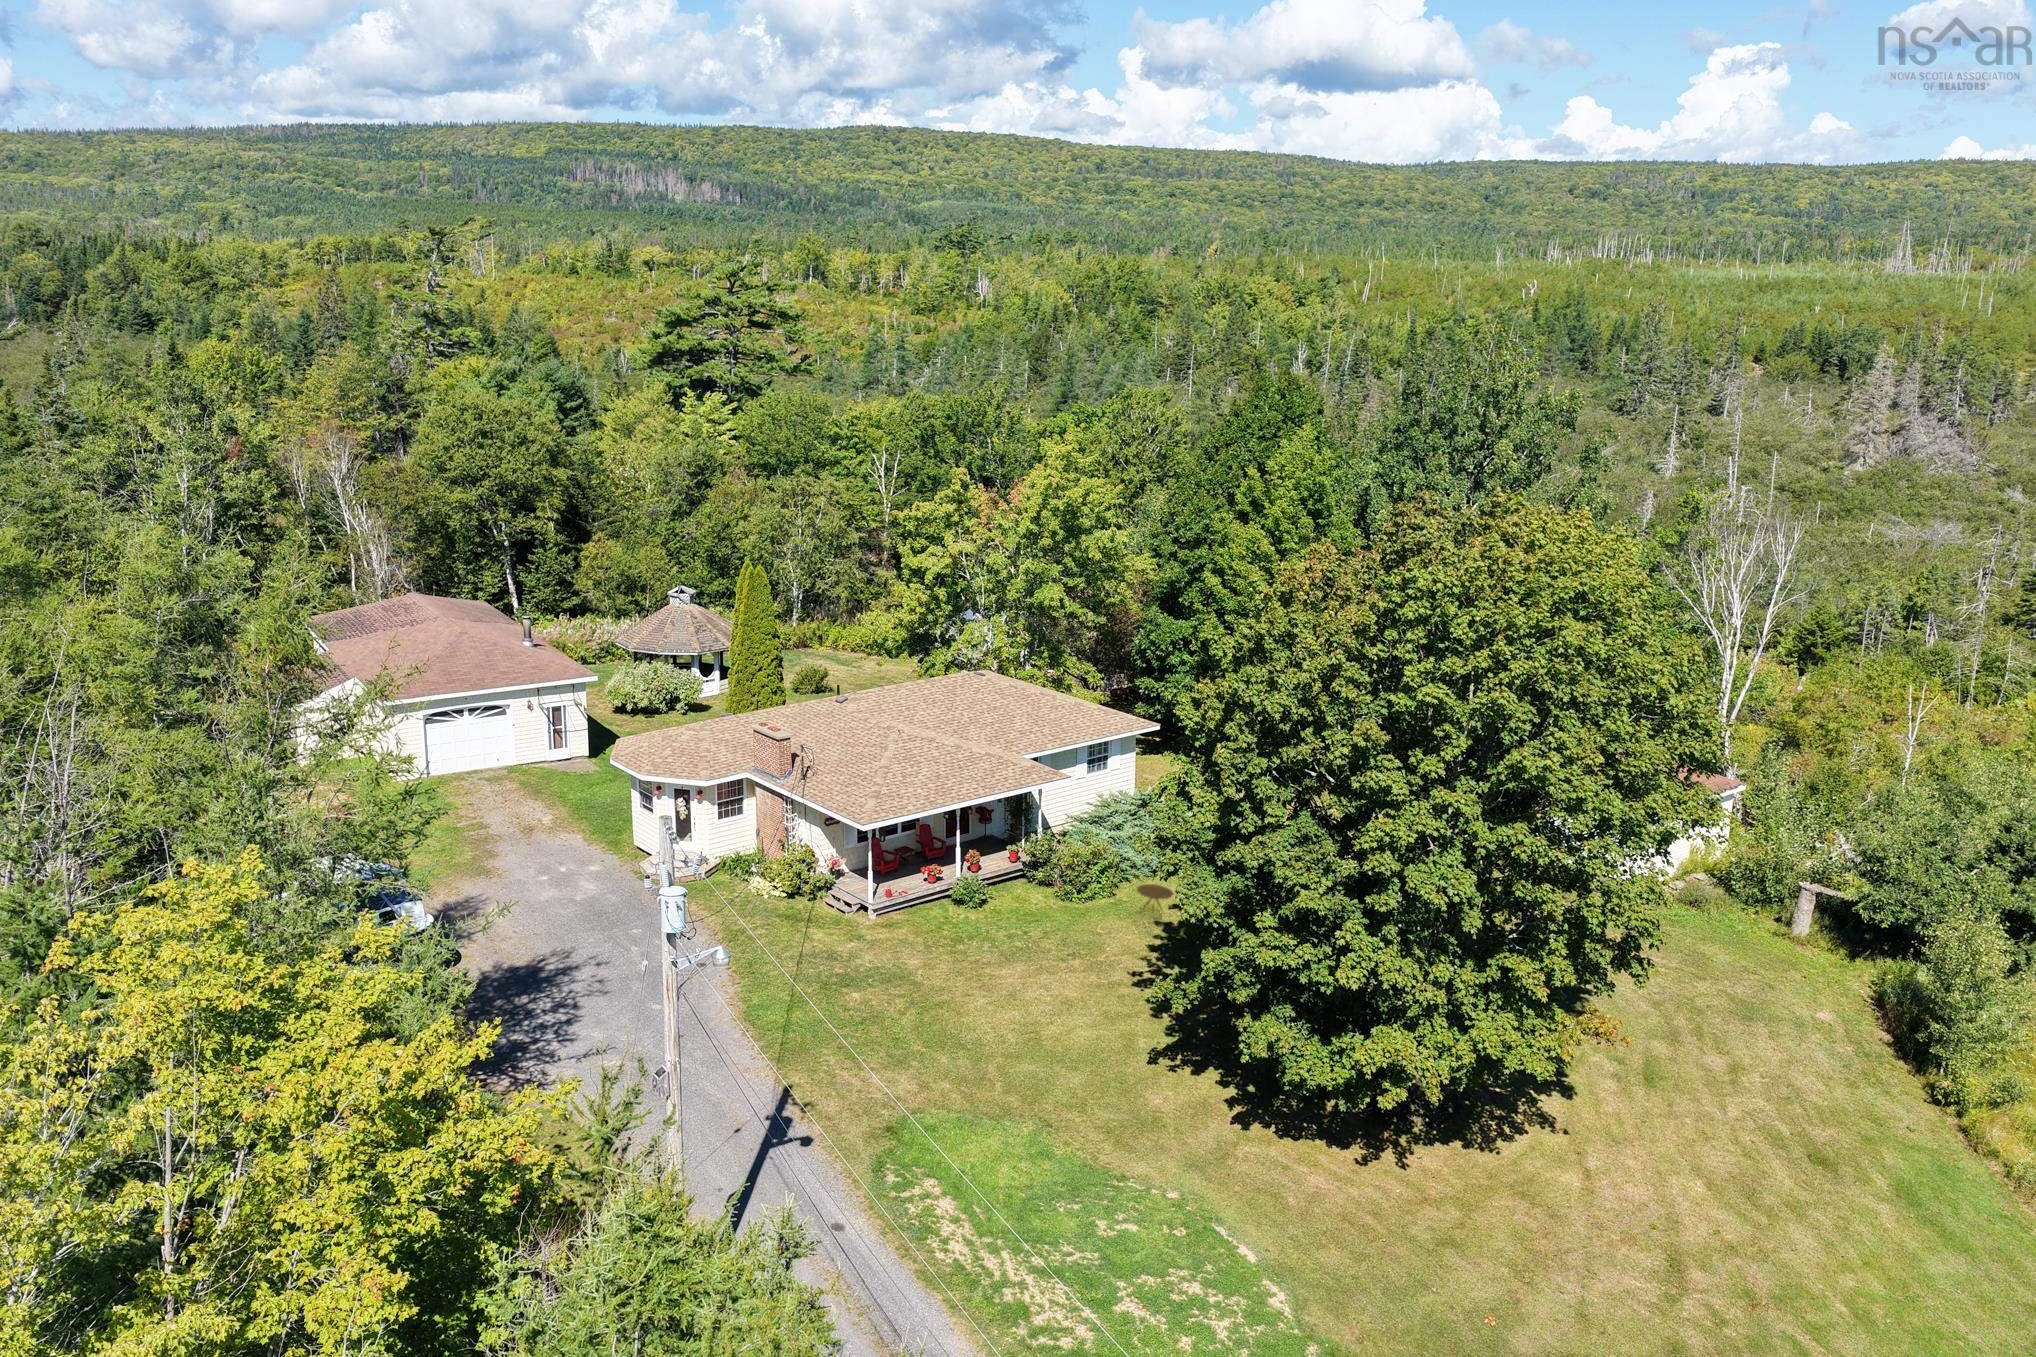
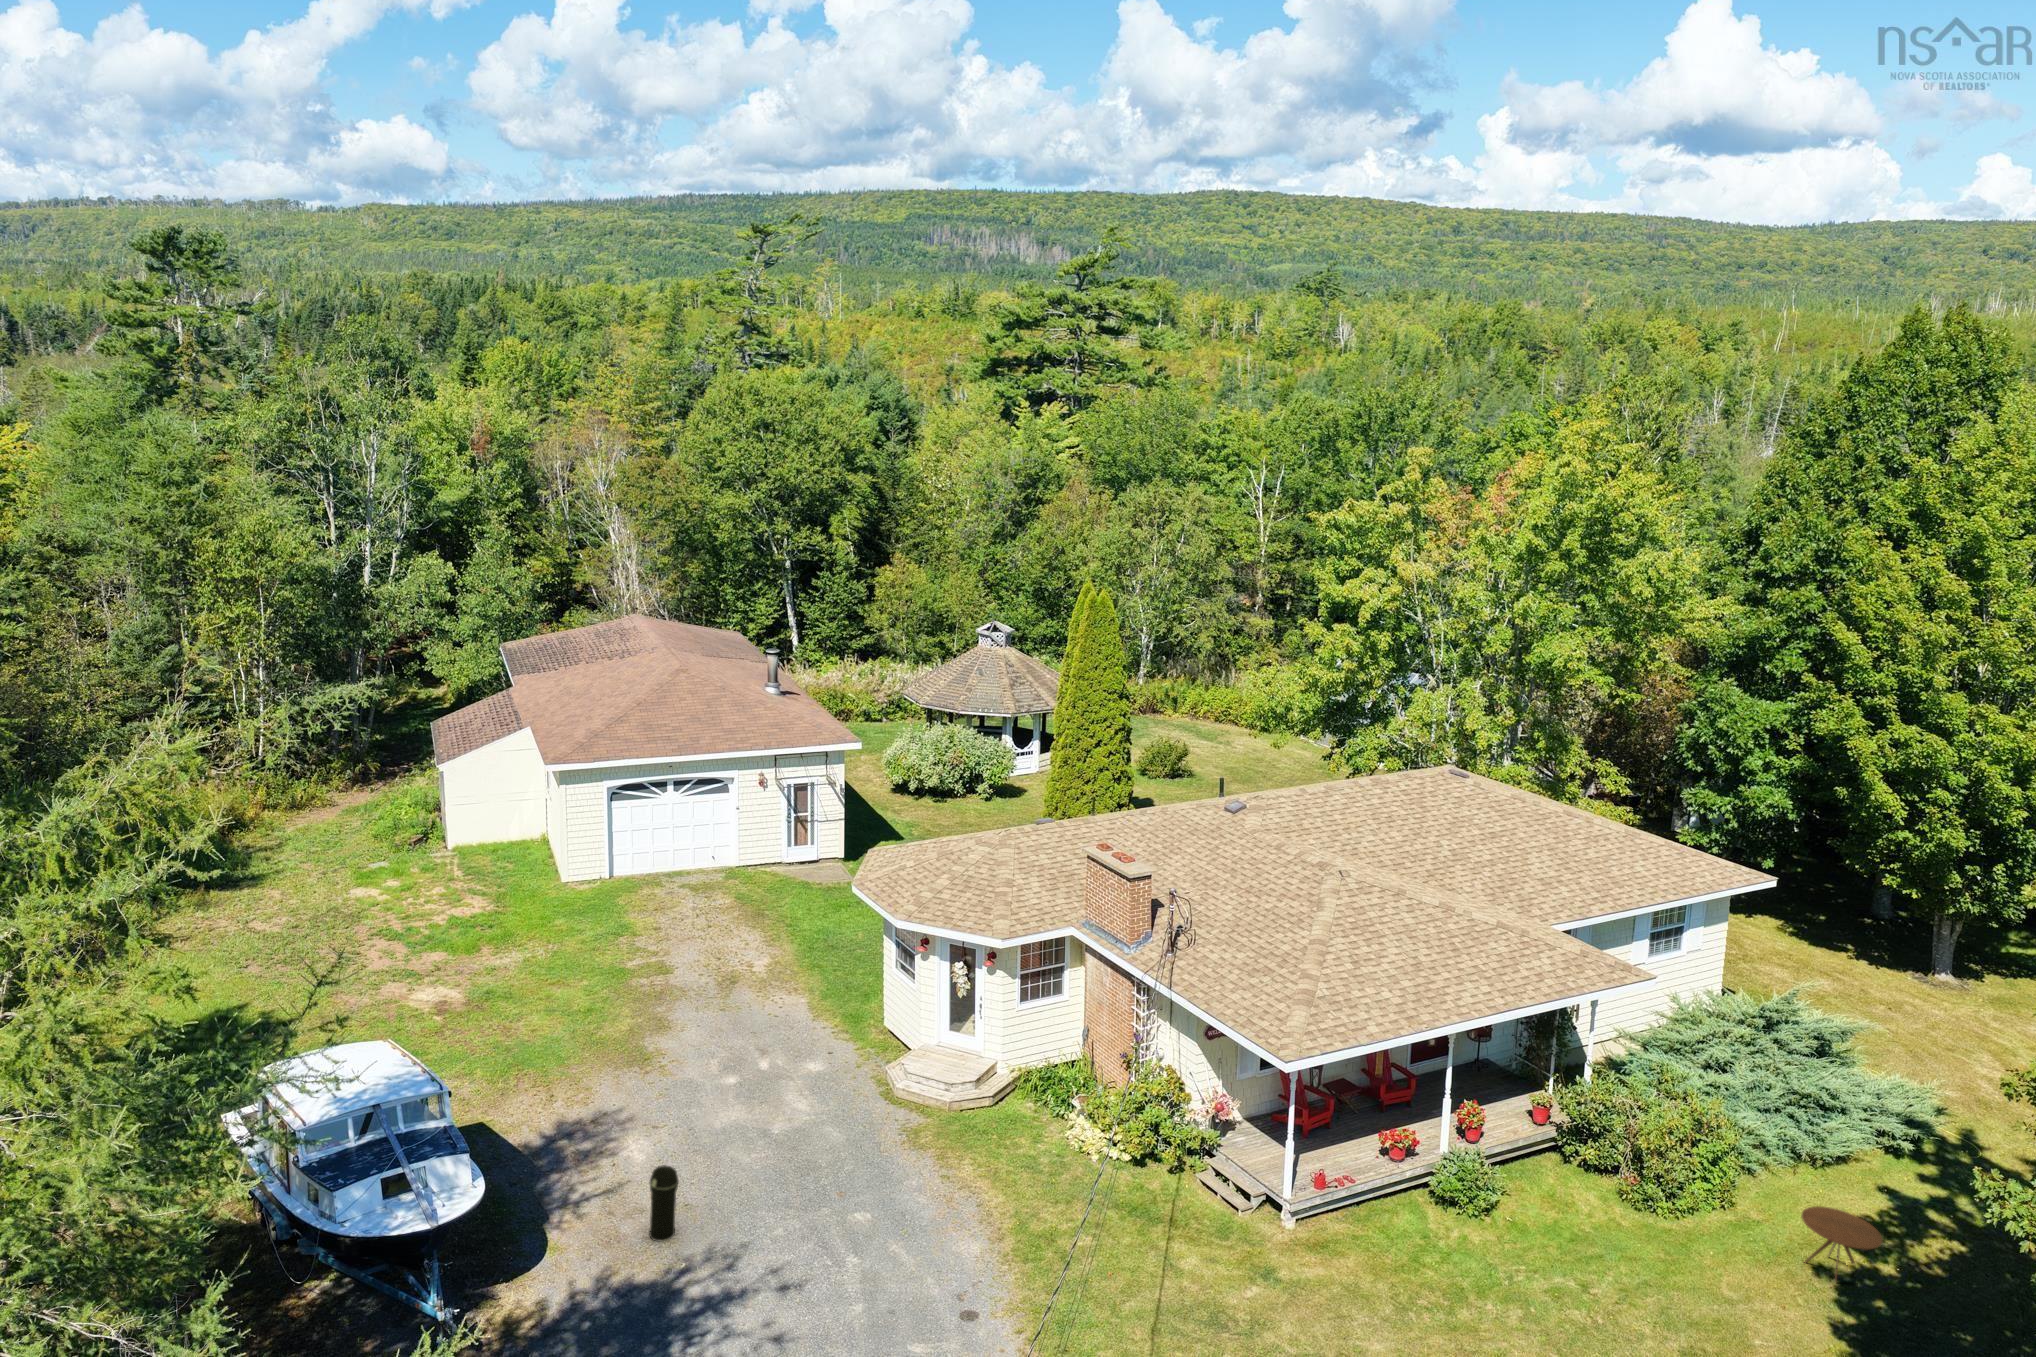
trash can: none [509,911,526,954] -> present [649,1165,679,1241]

